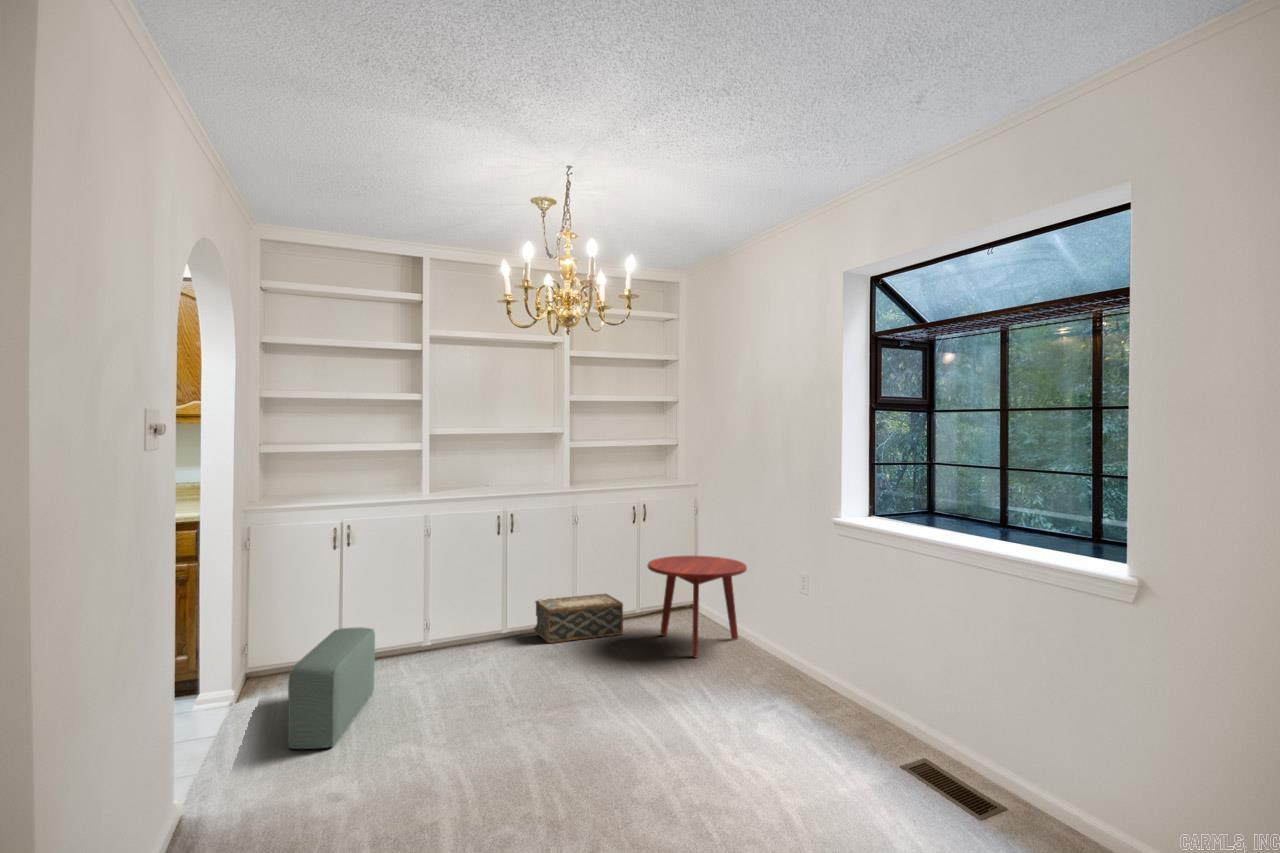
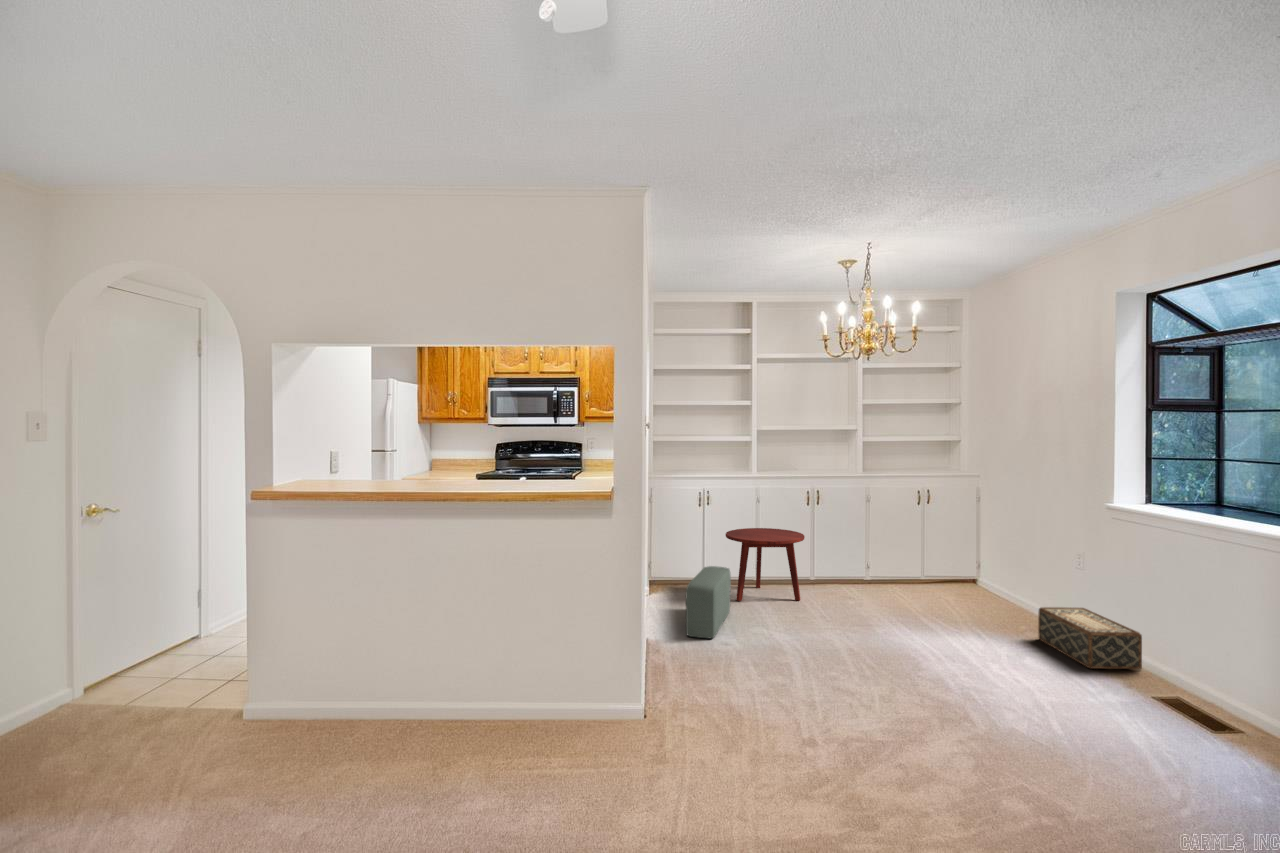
side table: present [647,556,747,657] -> present [726,528,805,601]
woven basket: present [534,594,623,643] -> present [1038,607,1142,669]

